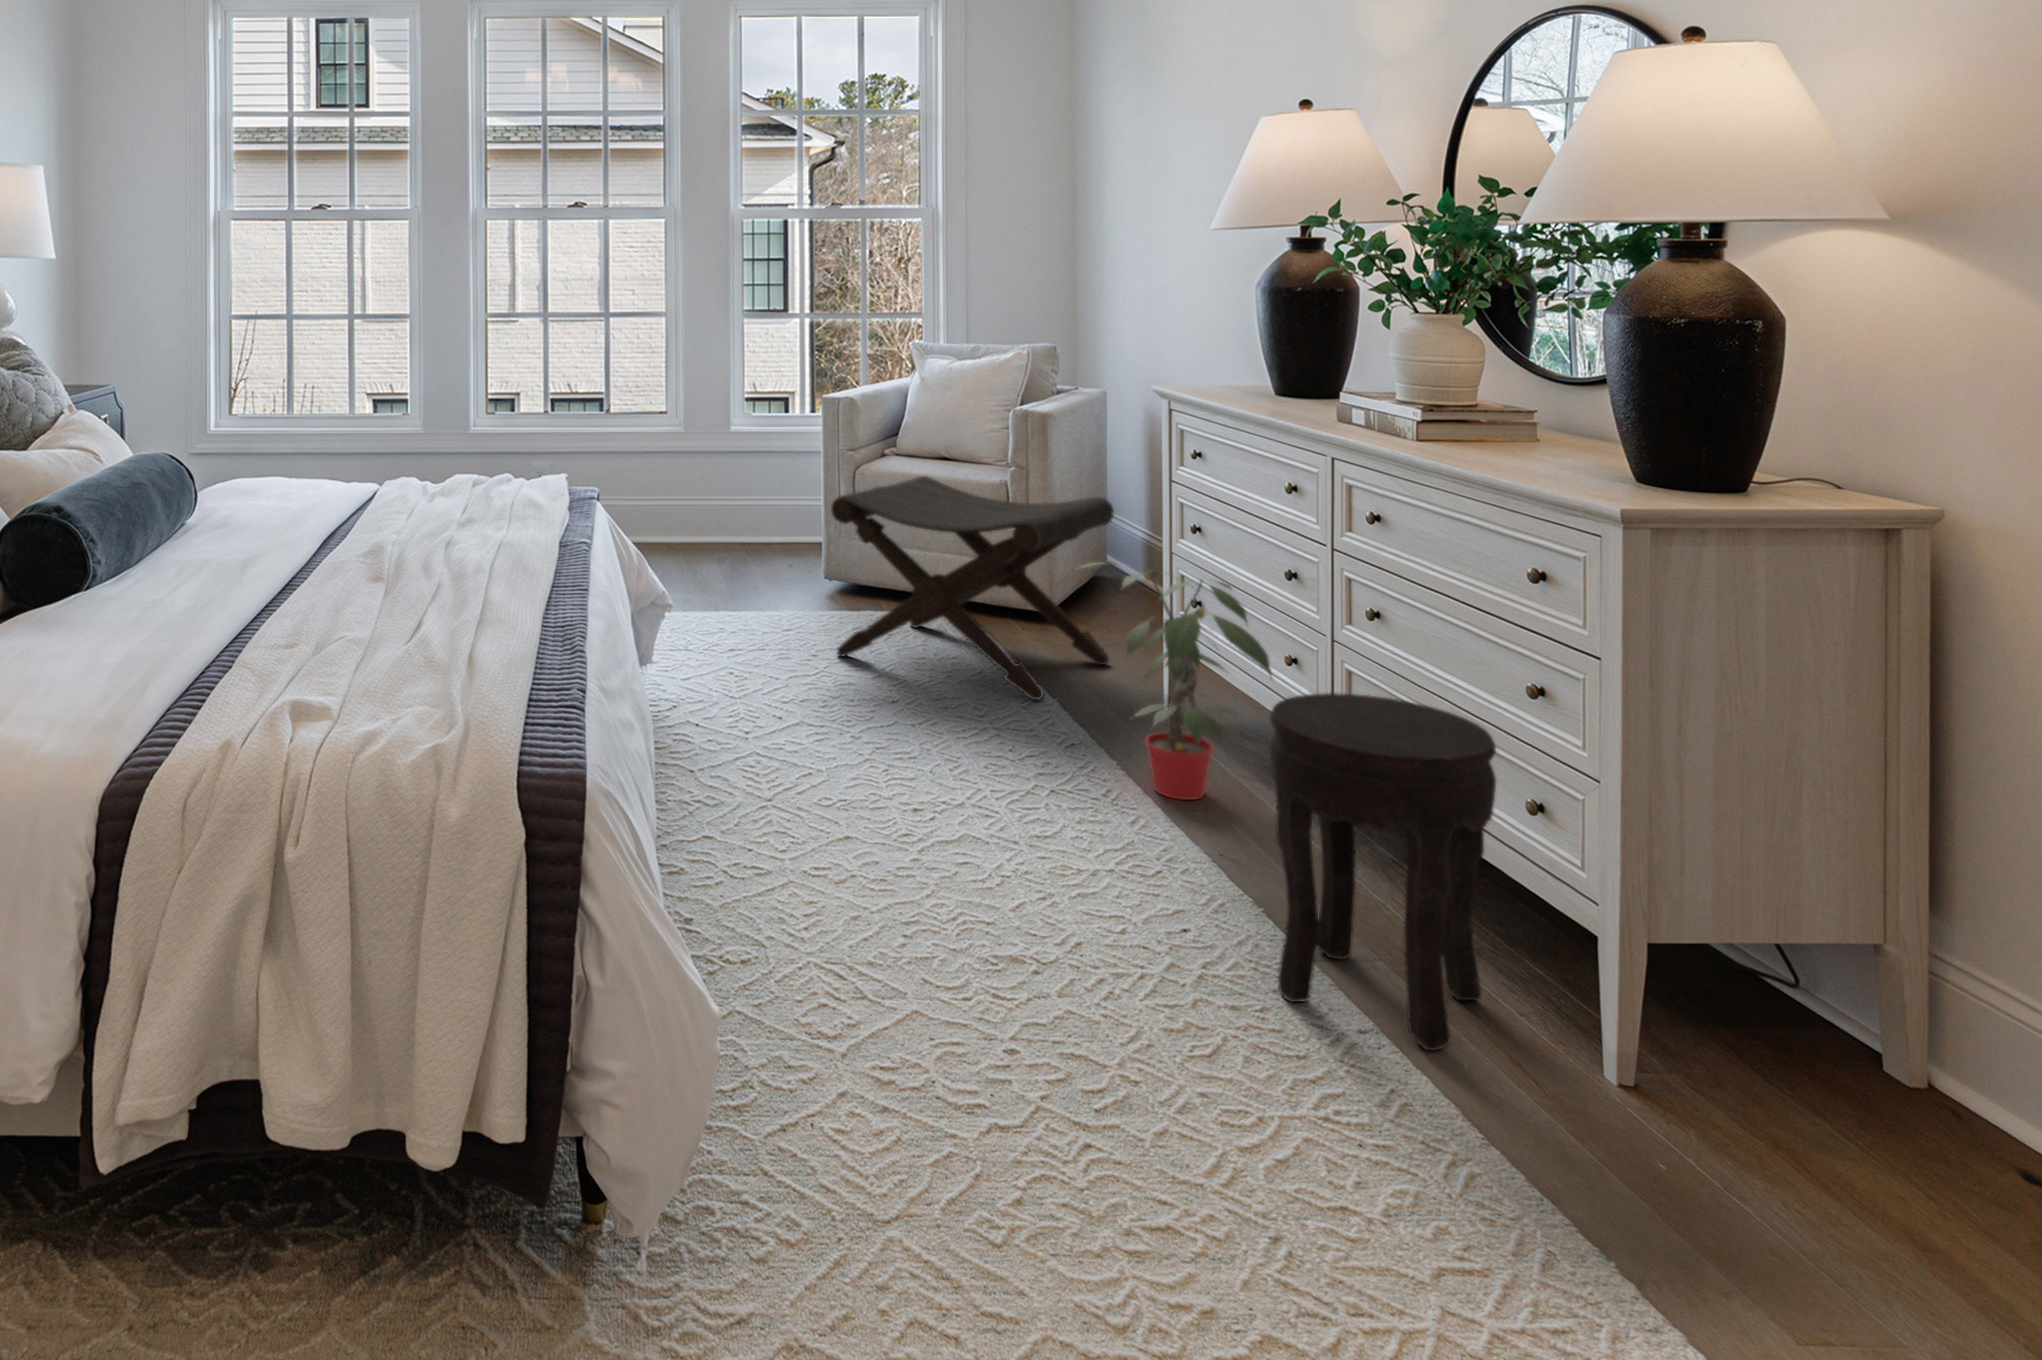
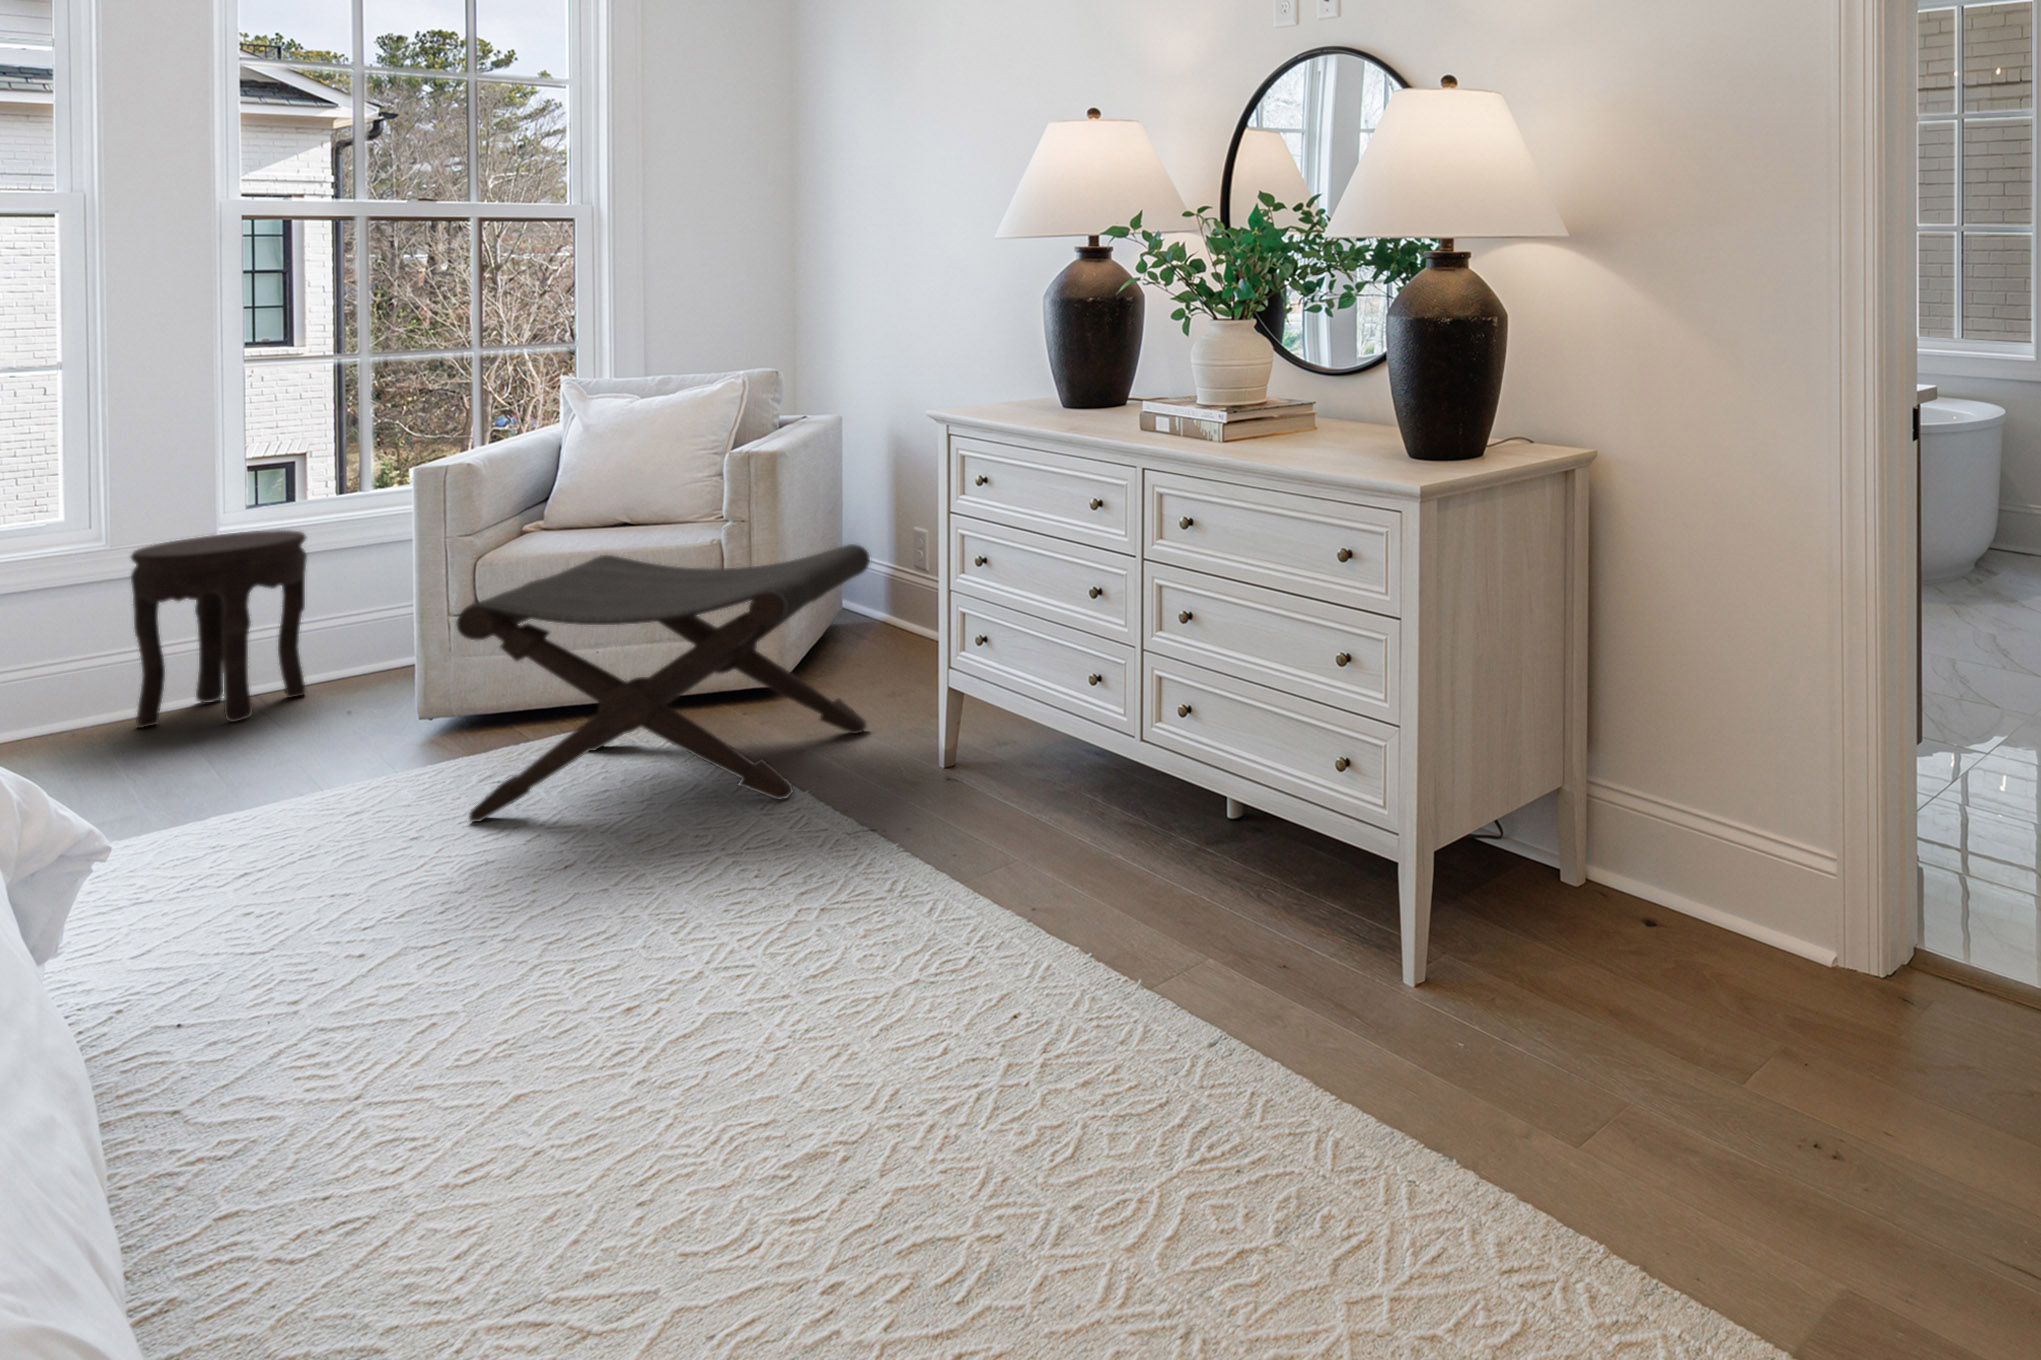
potted plant: present [1076,562,1272,800] -> none [837,616,1087,865]
side table: present [1270,693,1496,1050] -> present [131,530,307,728]

